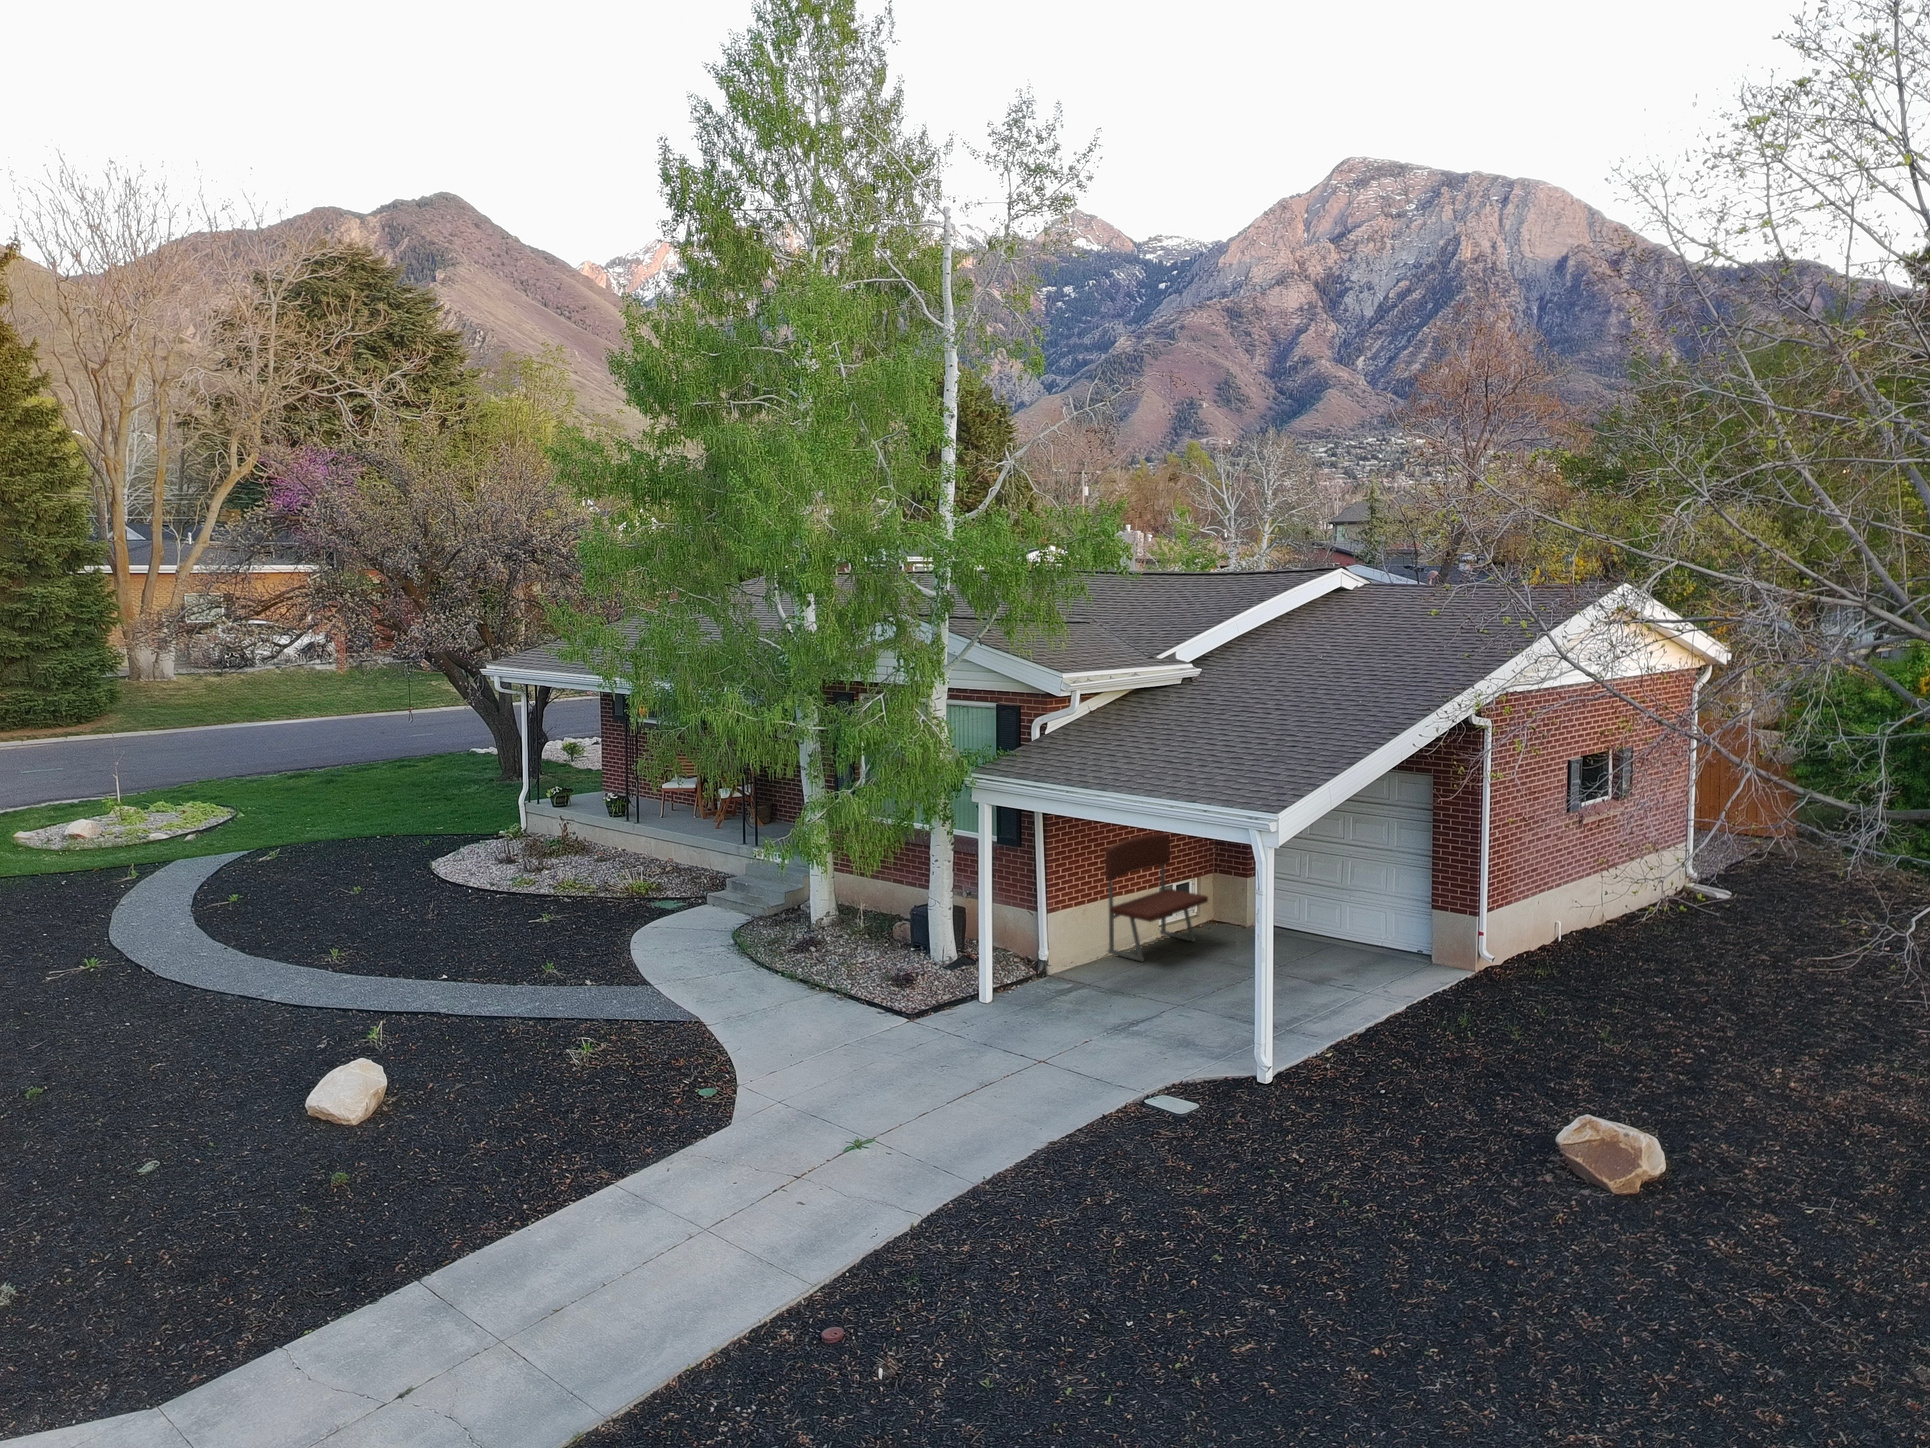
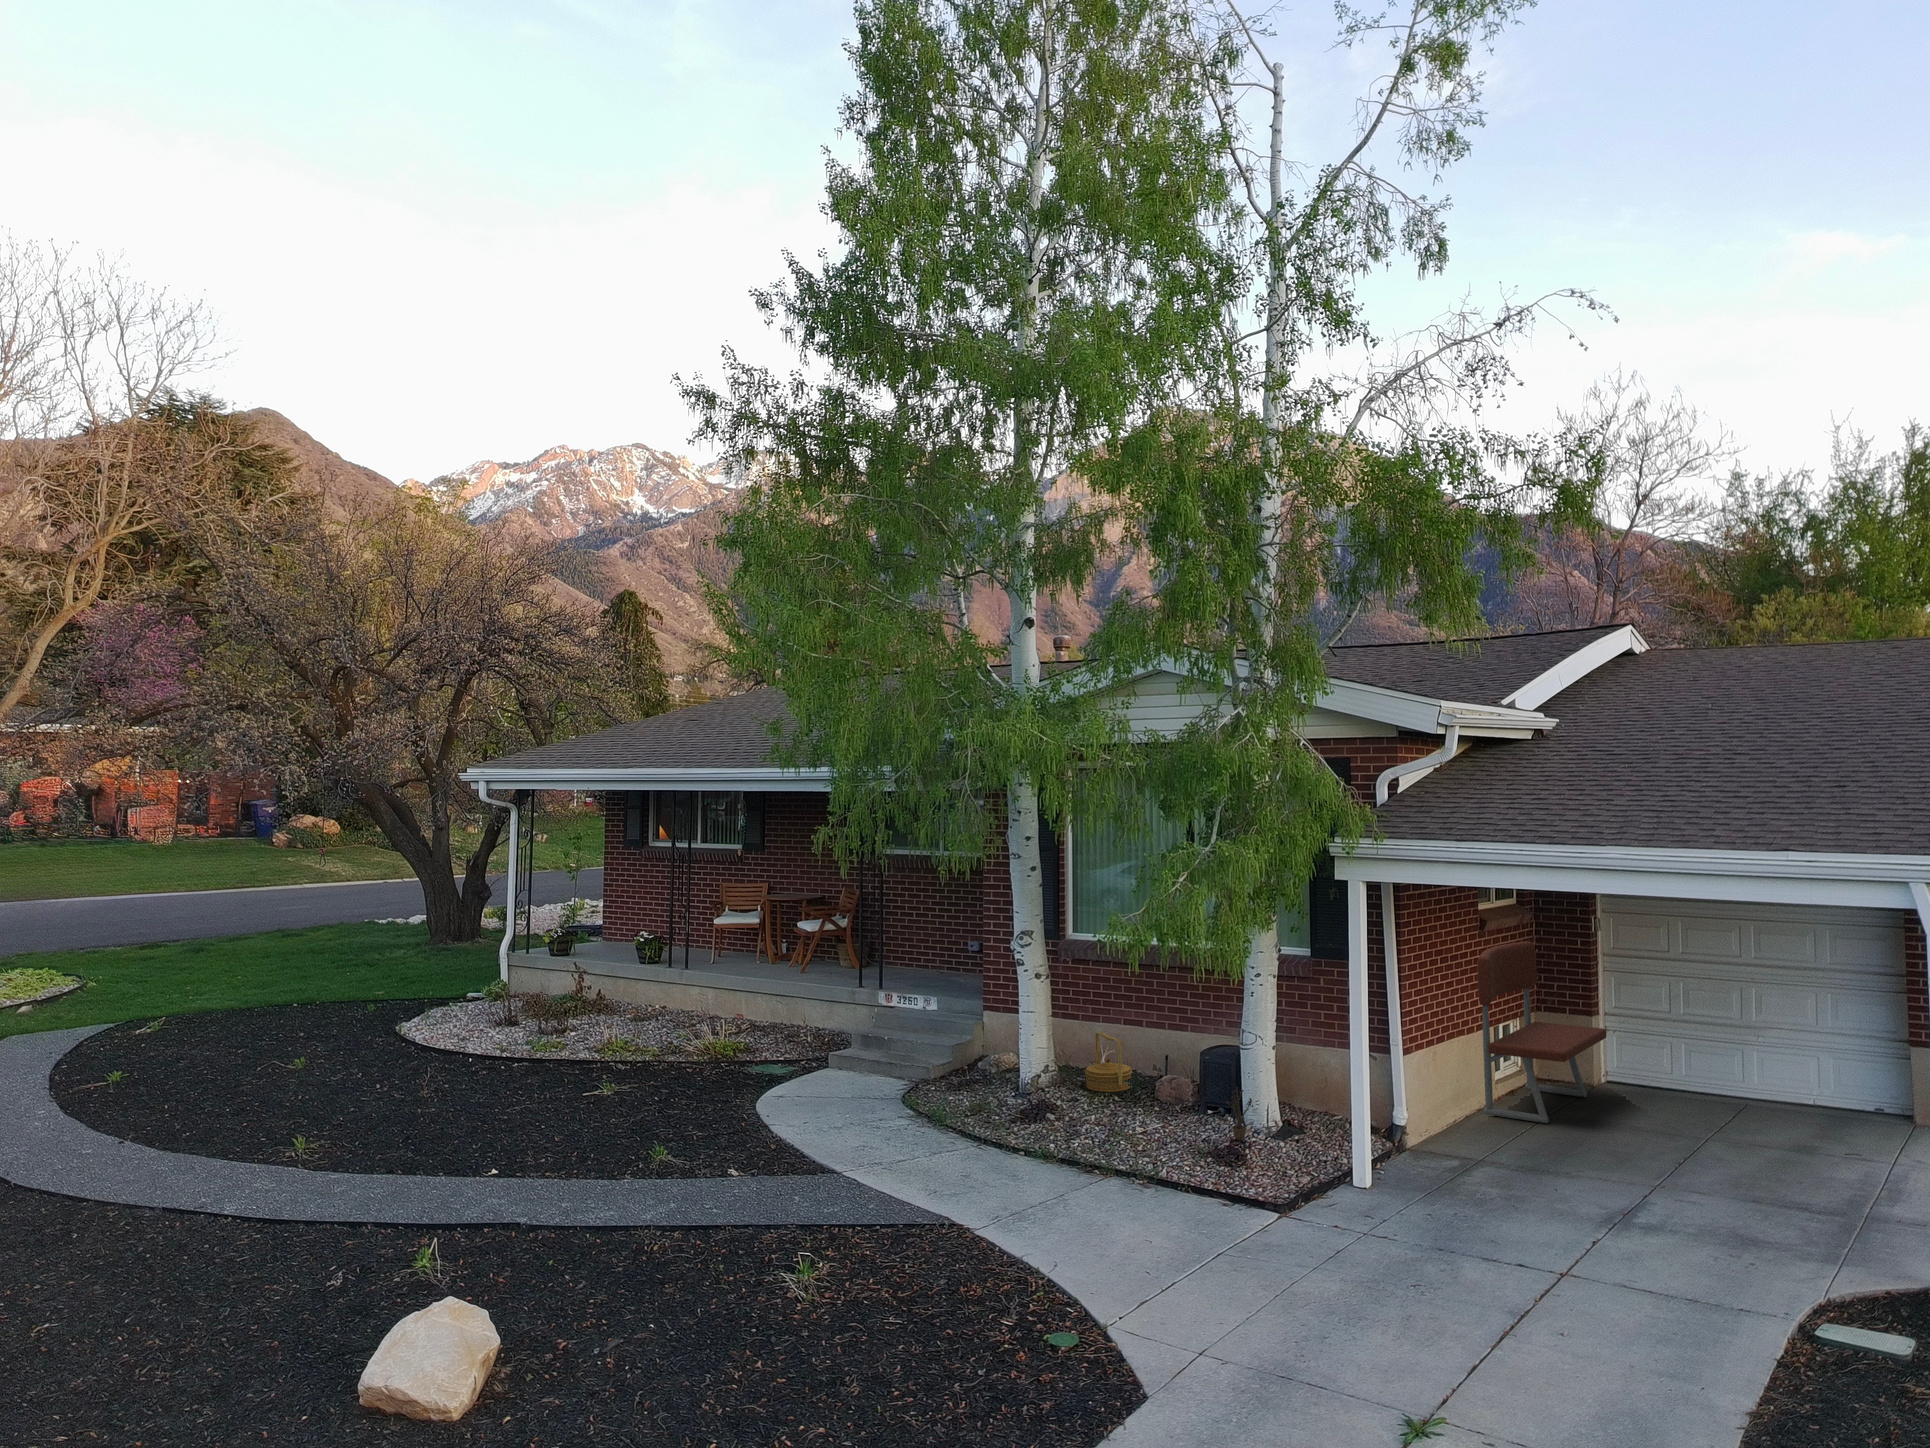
woven basket: none [862,886,896,929] -> present [1085,1032,1132,1092]
decorative plant: none [918,934,933,969] -> present [1222,1086,1253,1141]

